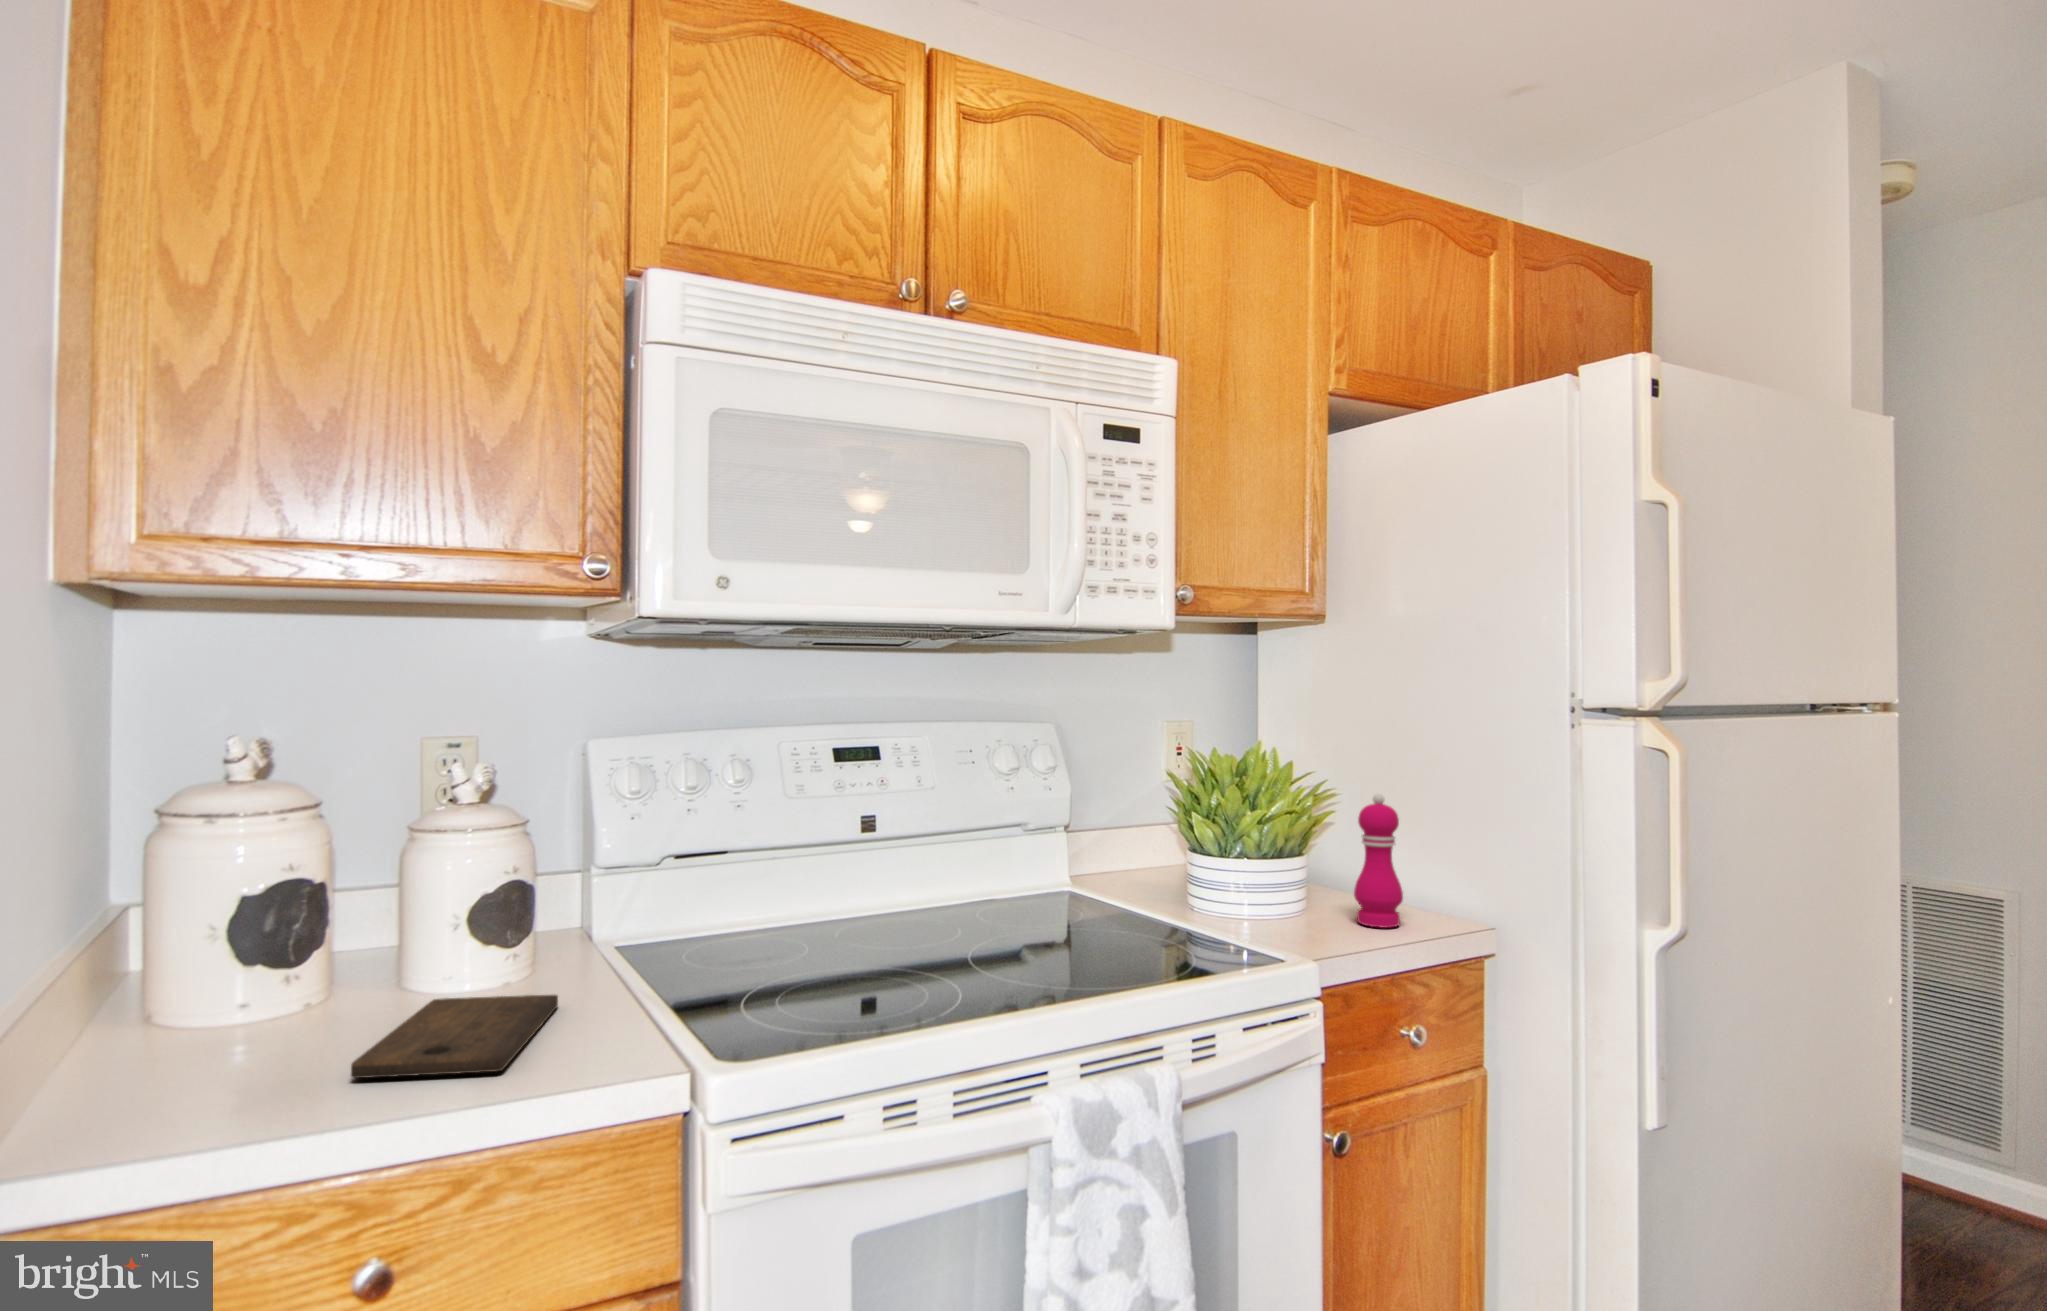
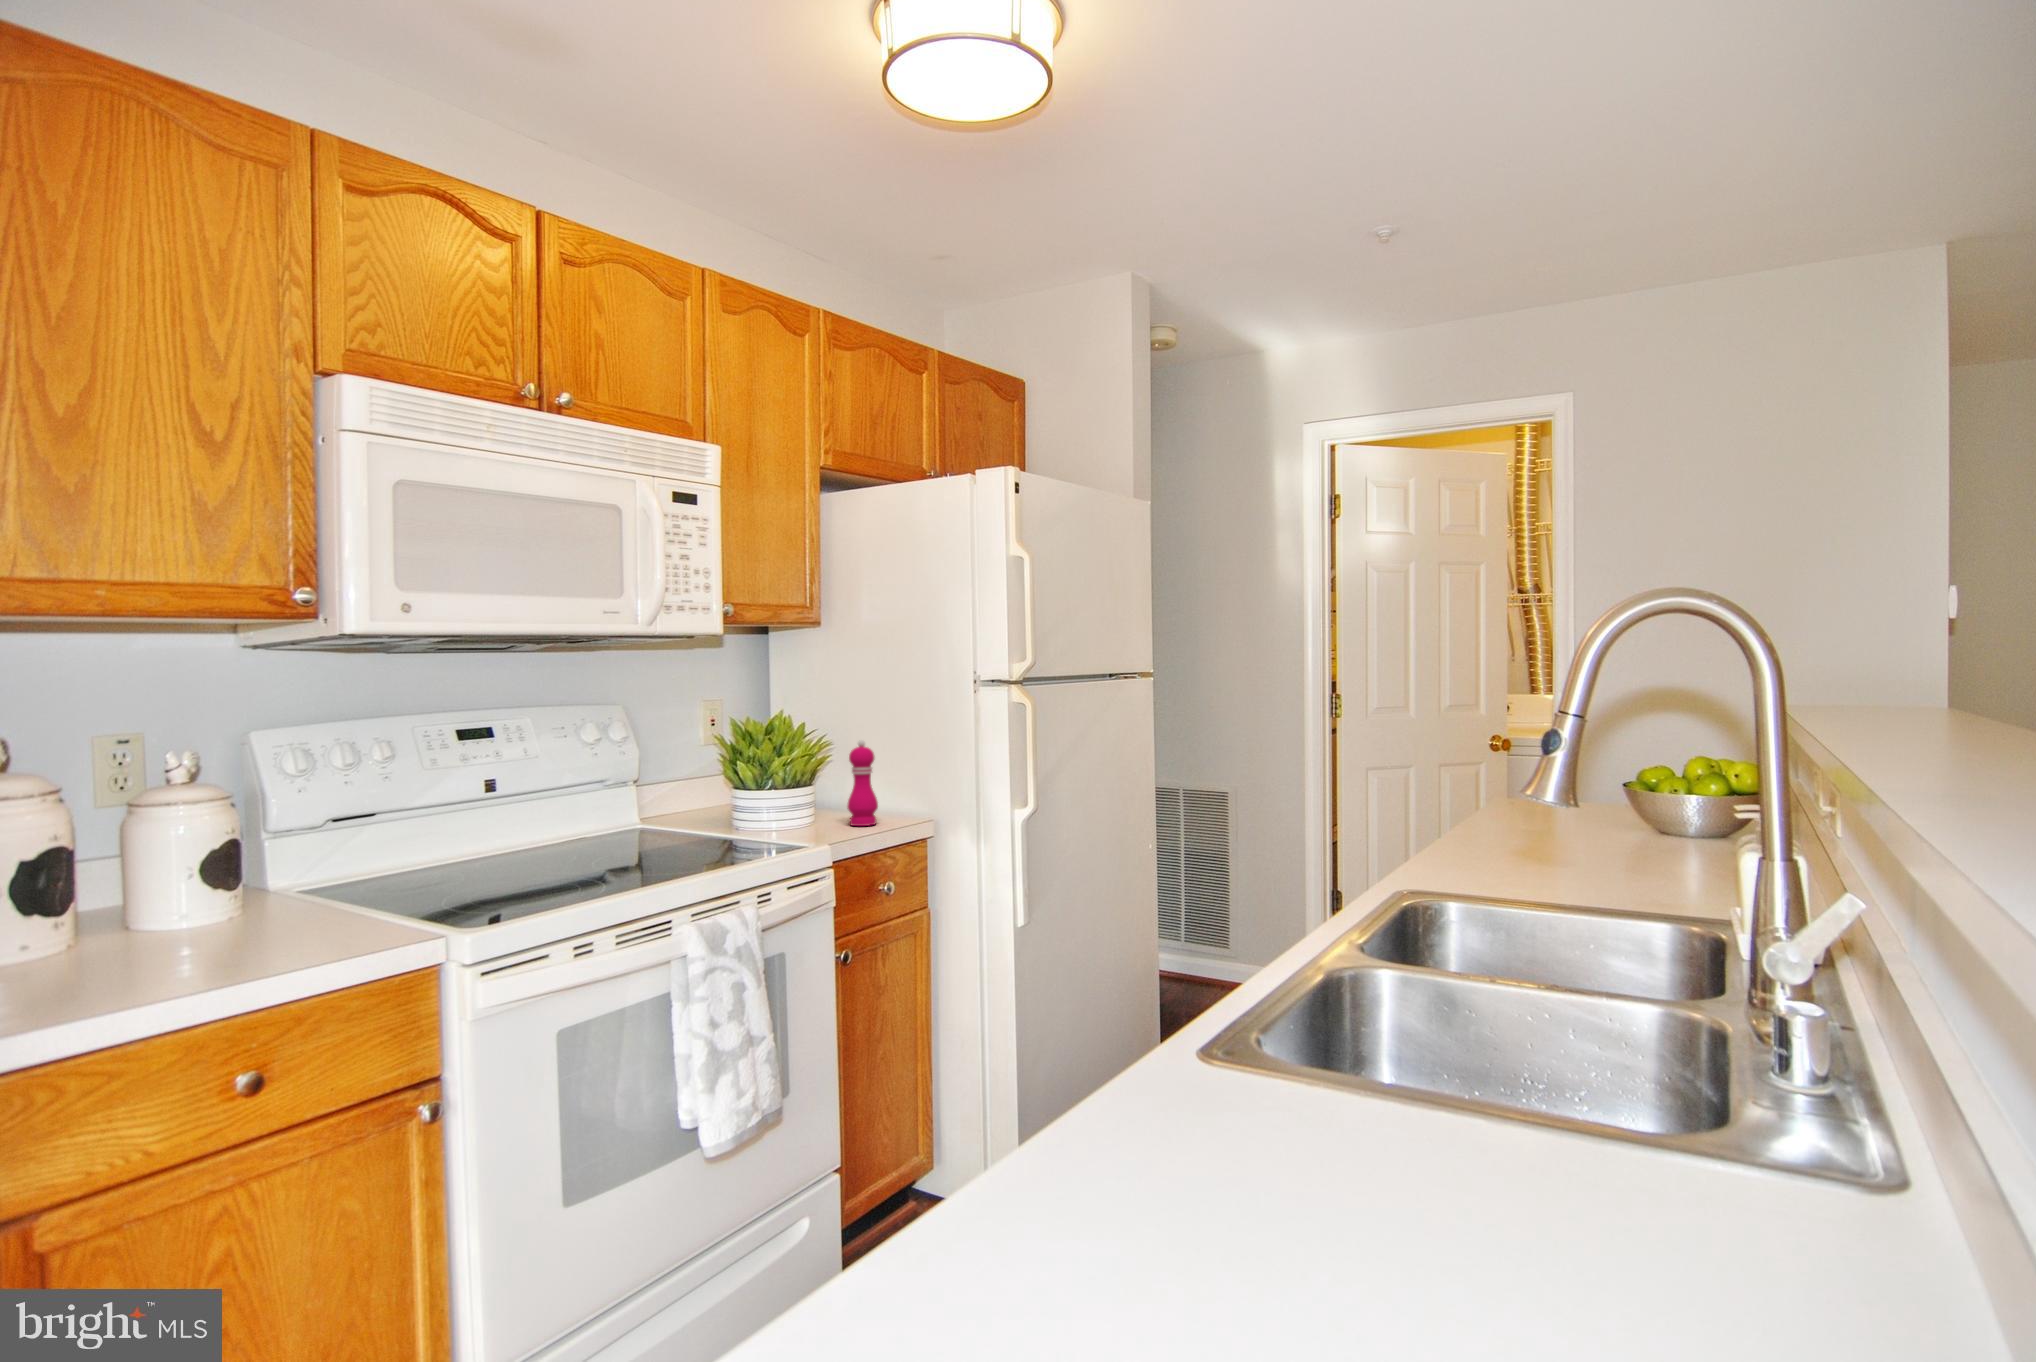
cutting board: present [351,995,558,1078] -> none [193,911,311,961]

